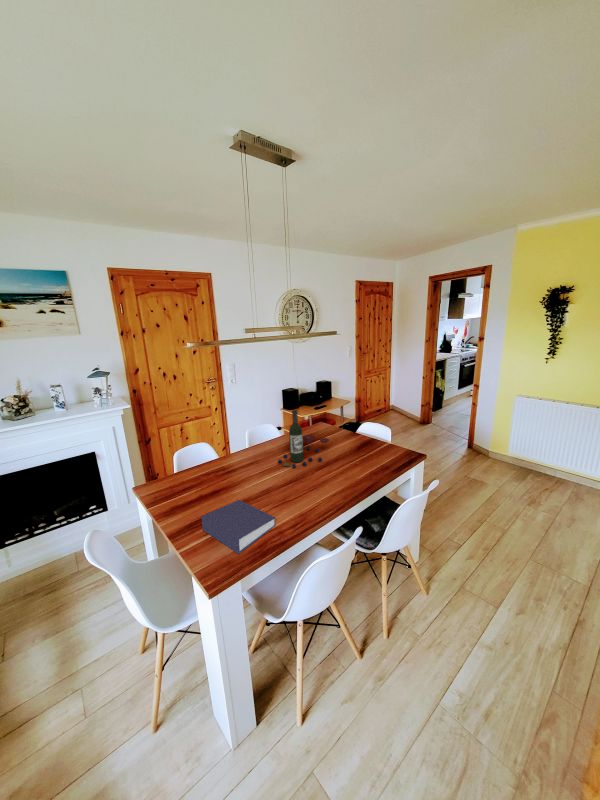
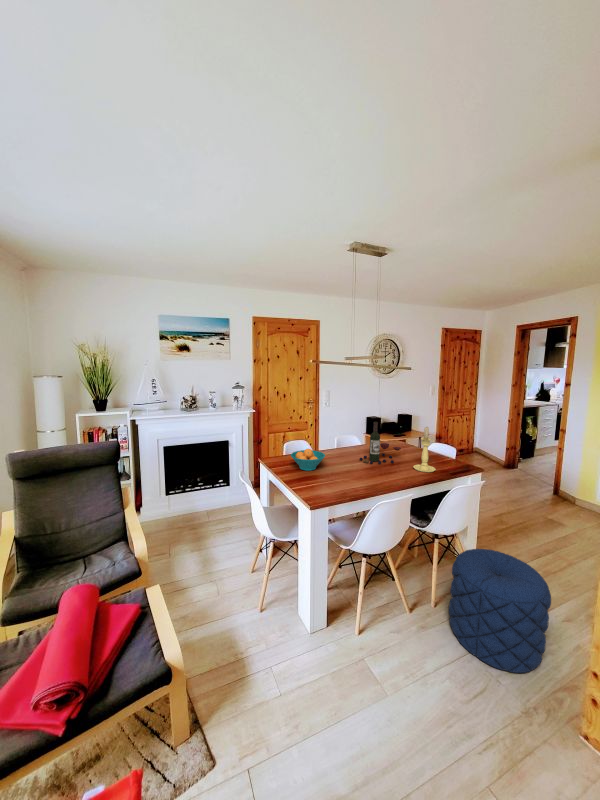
candle holder: none [347,412,374,471] -> present [413,427,436,472]
fruit bowl: none [174,464,228,500] -> present [291,449,325,471]
book: present [202,500,275,554] -> none [309,472,356,495]
pouf: none [407,564,535,734] -> present [449,549,551,673]

